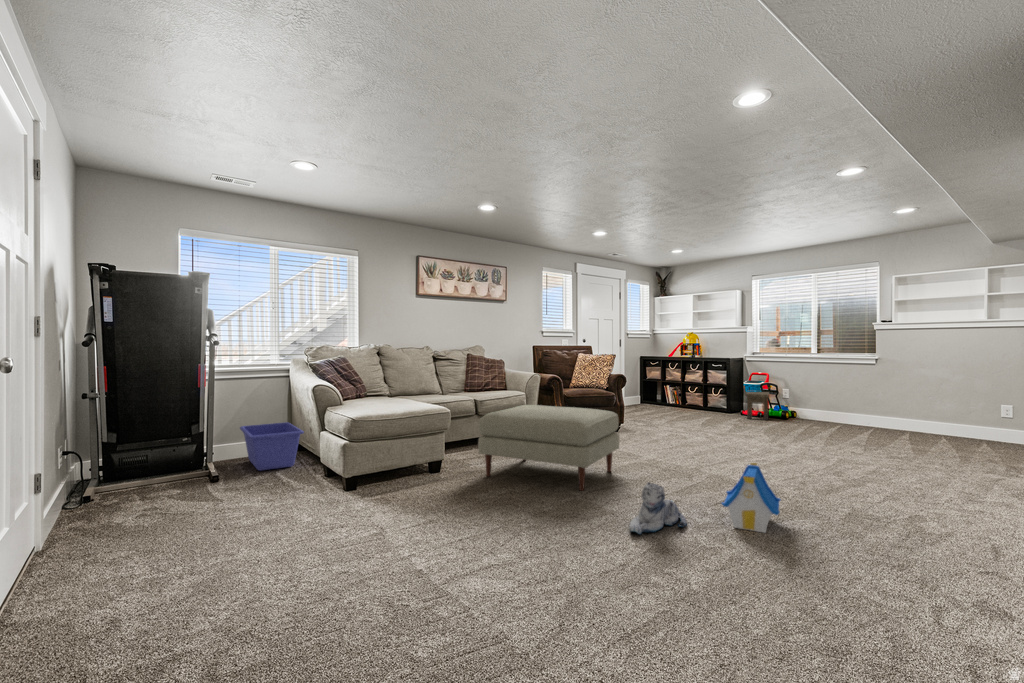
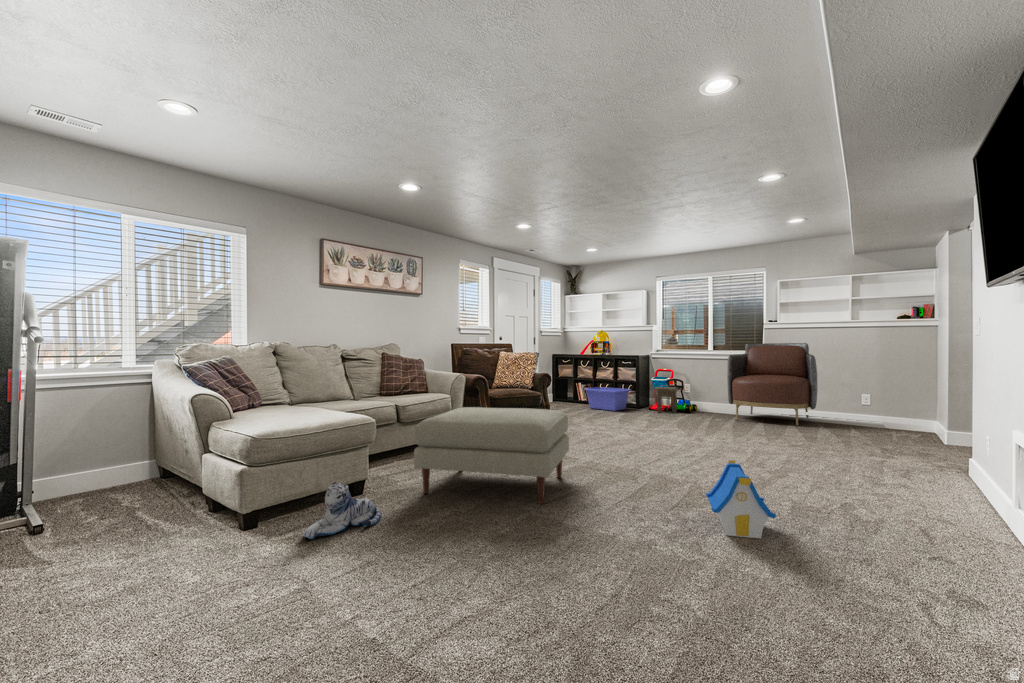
armchair: none [824,349,929,440] -> present [727,343,817,426]
storage bin: present [240,422,304,471] -> present [584,387,631,411]
plush toy: present [630,482,687,534] -> present [302,482,381,539]

